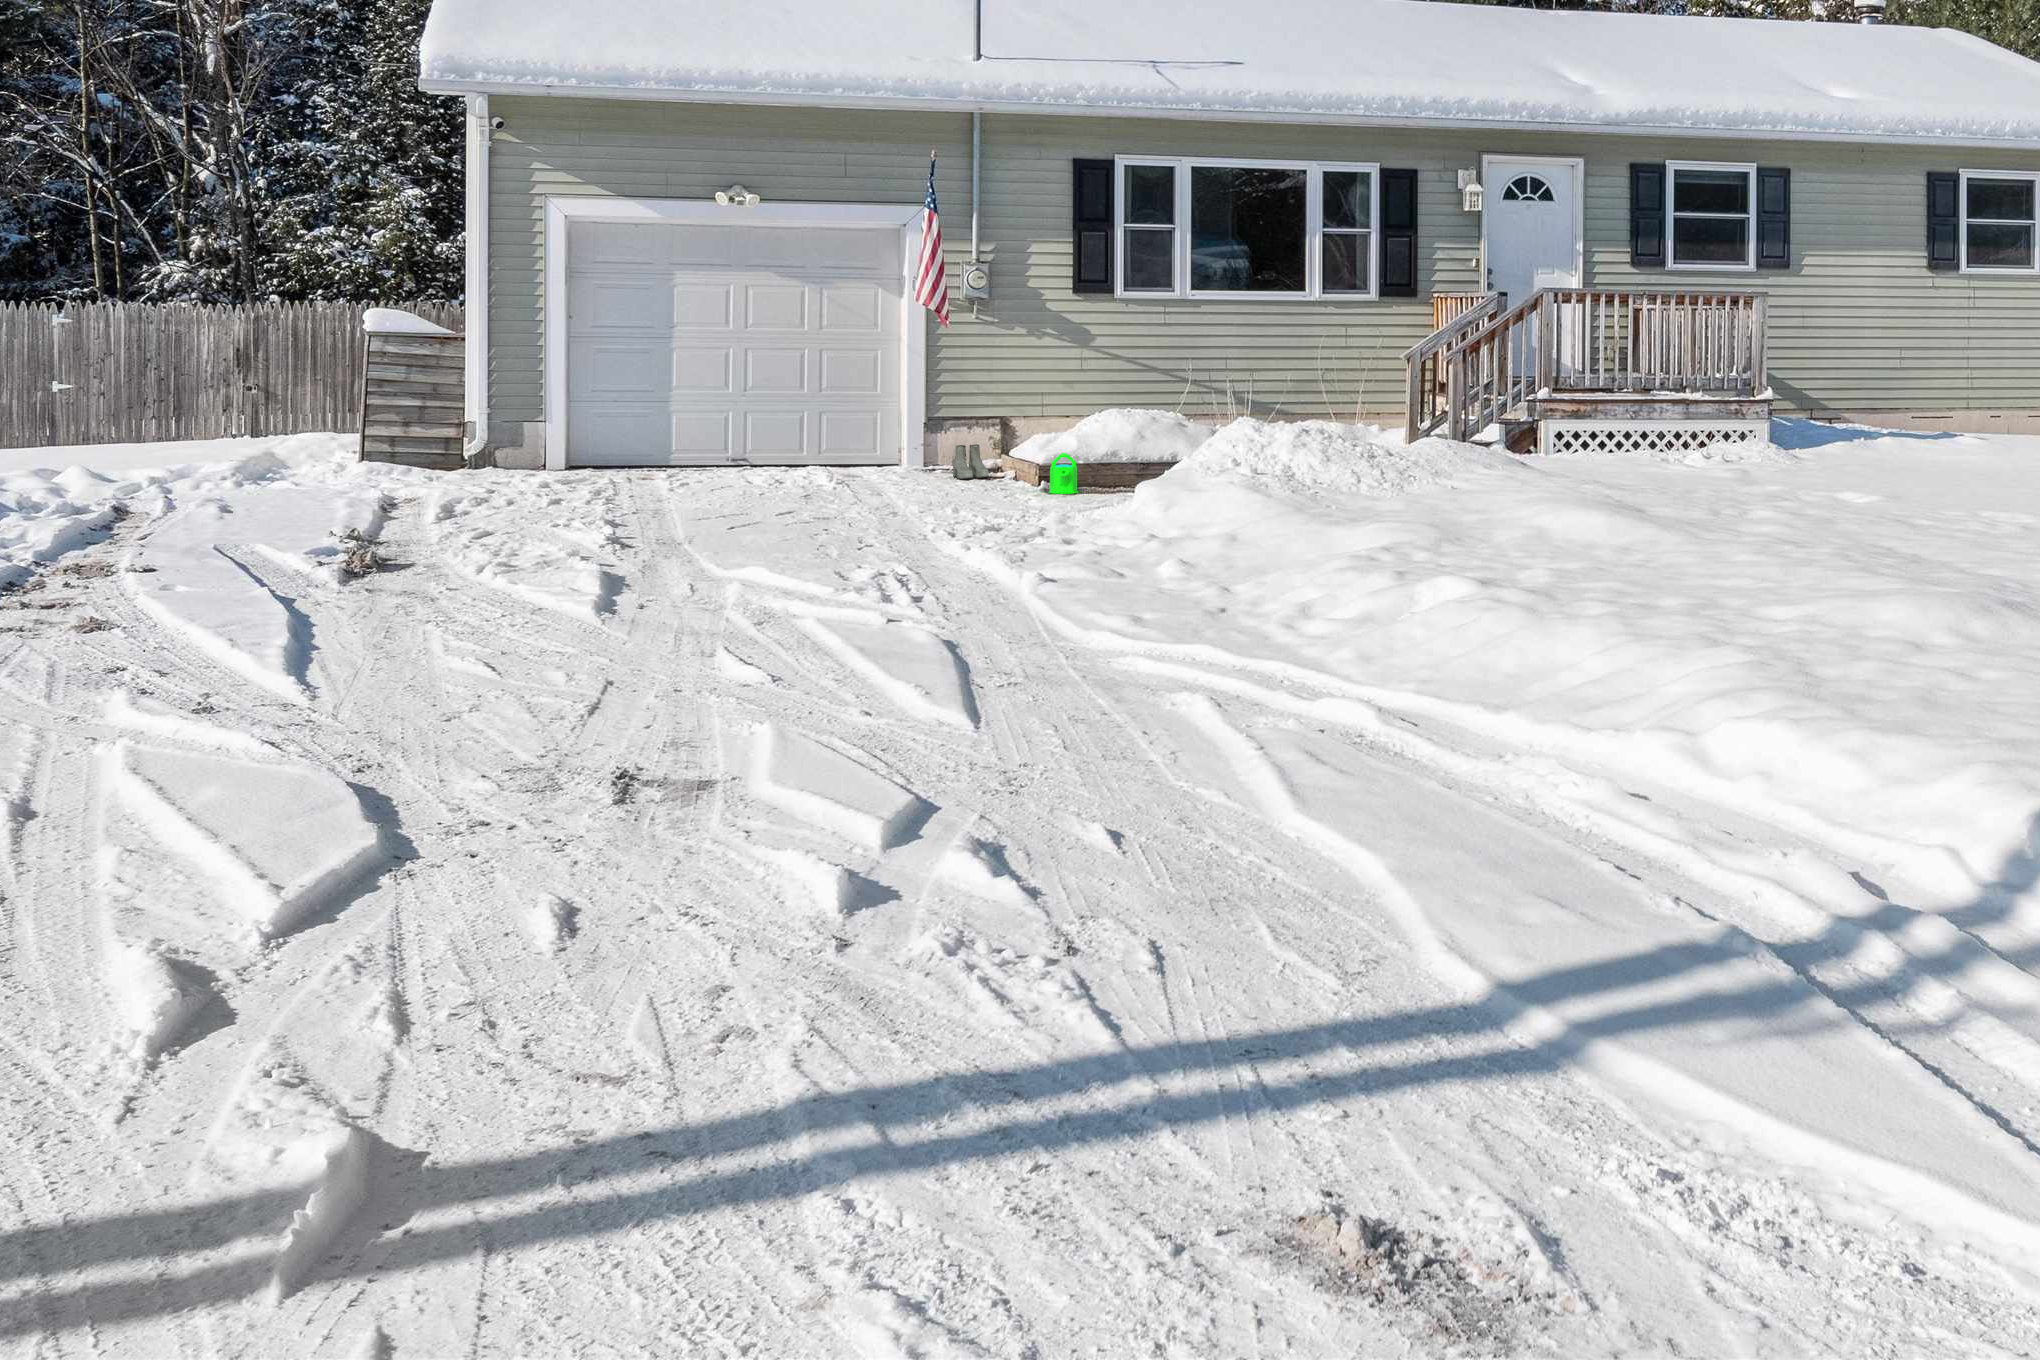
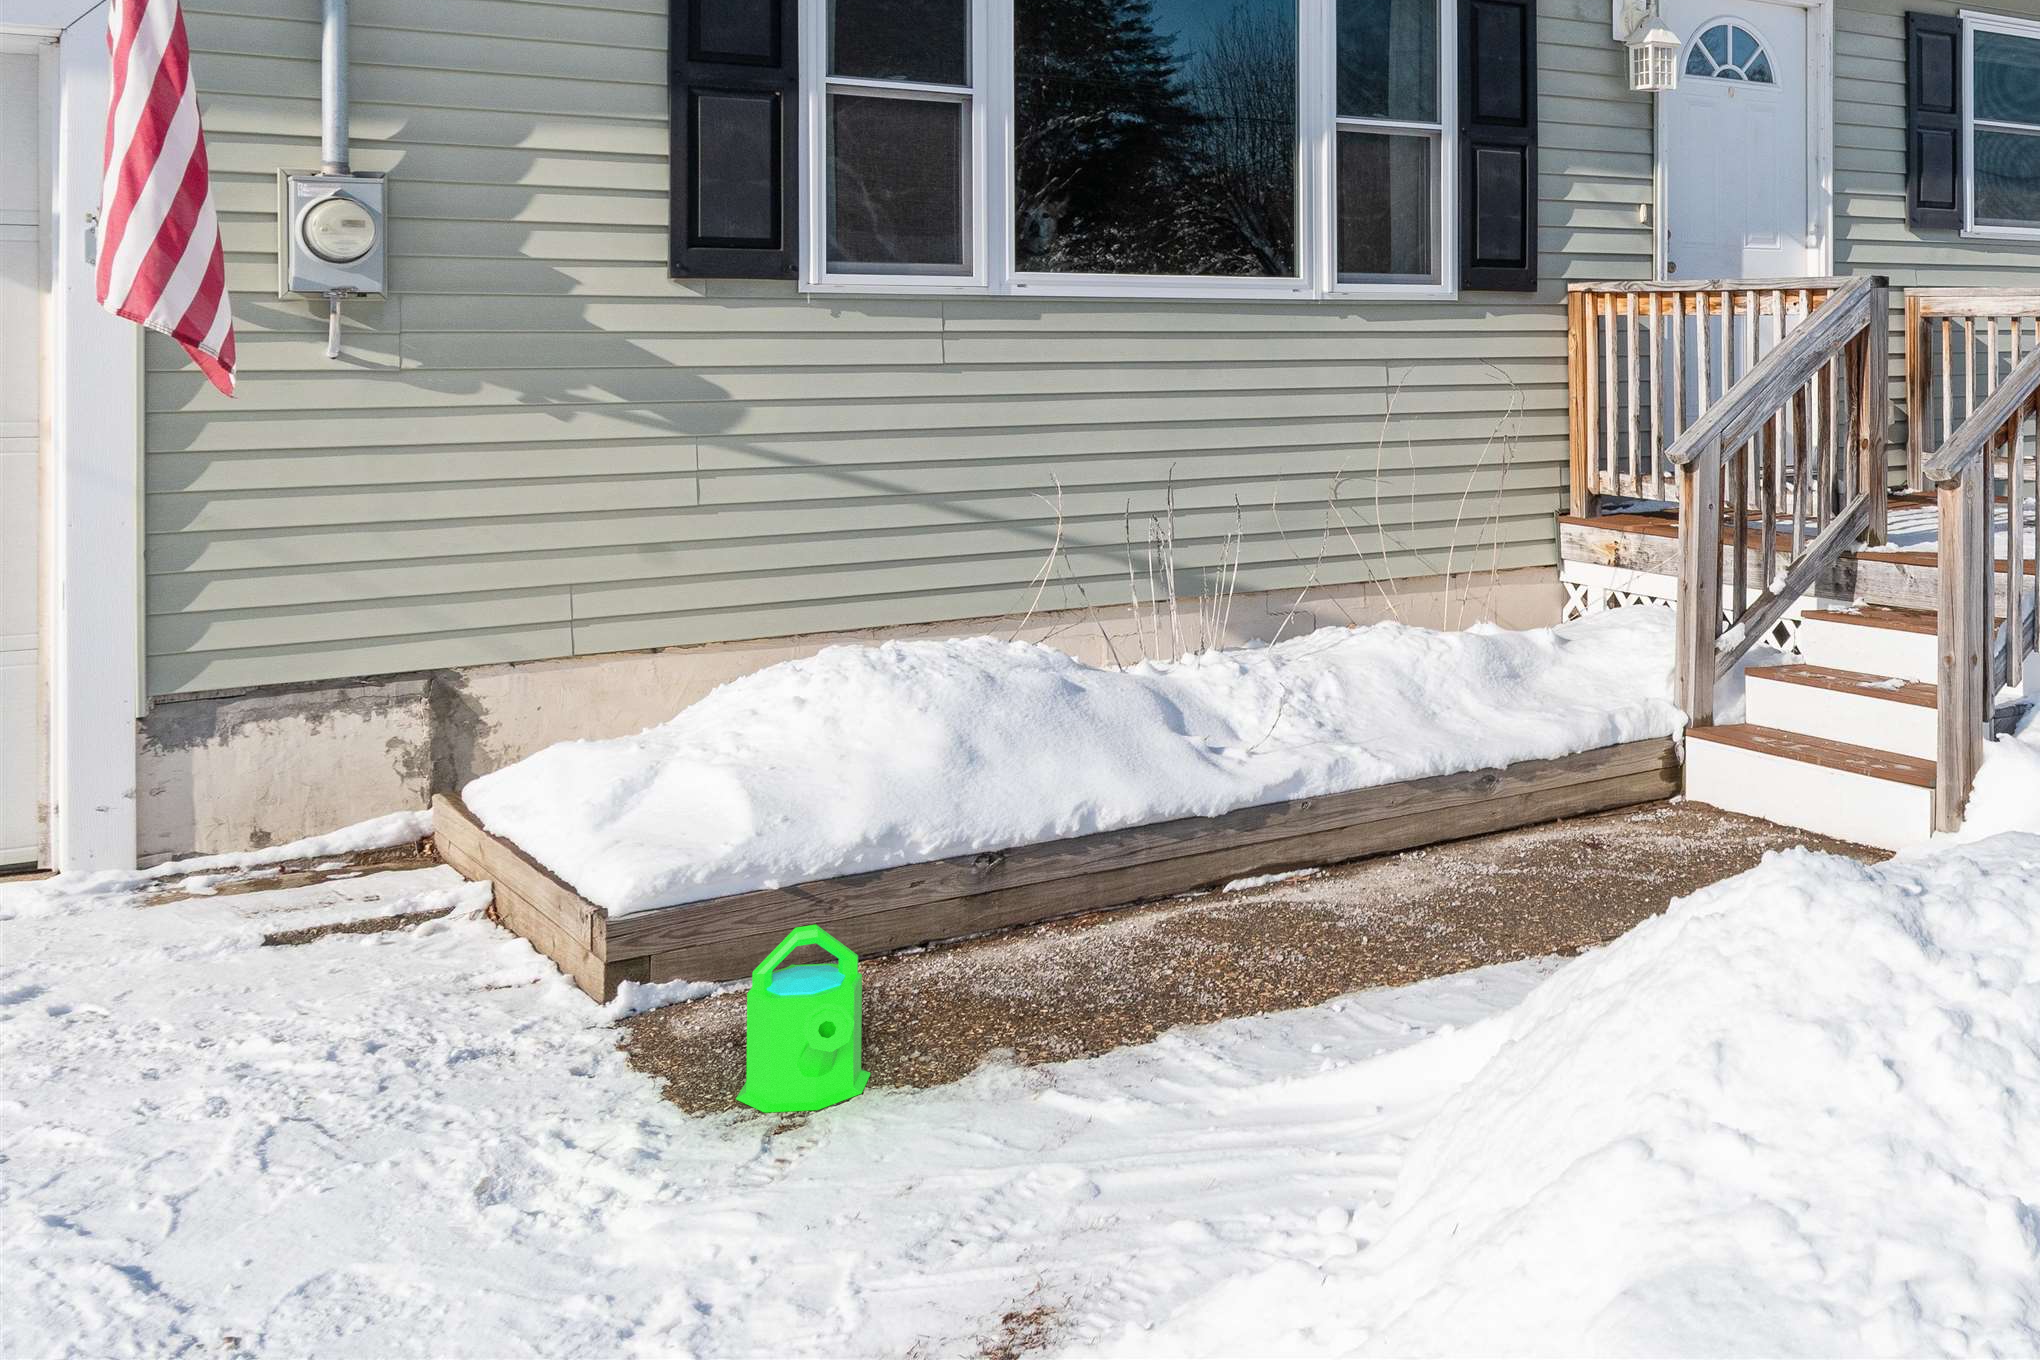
boots: present [953,444,989,479] -> none [256,832,415,991]

